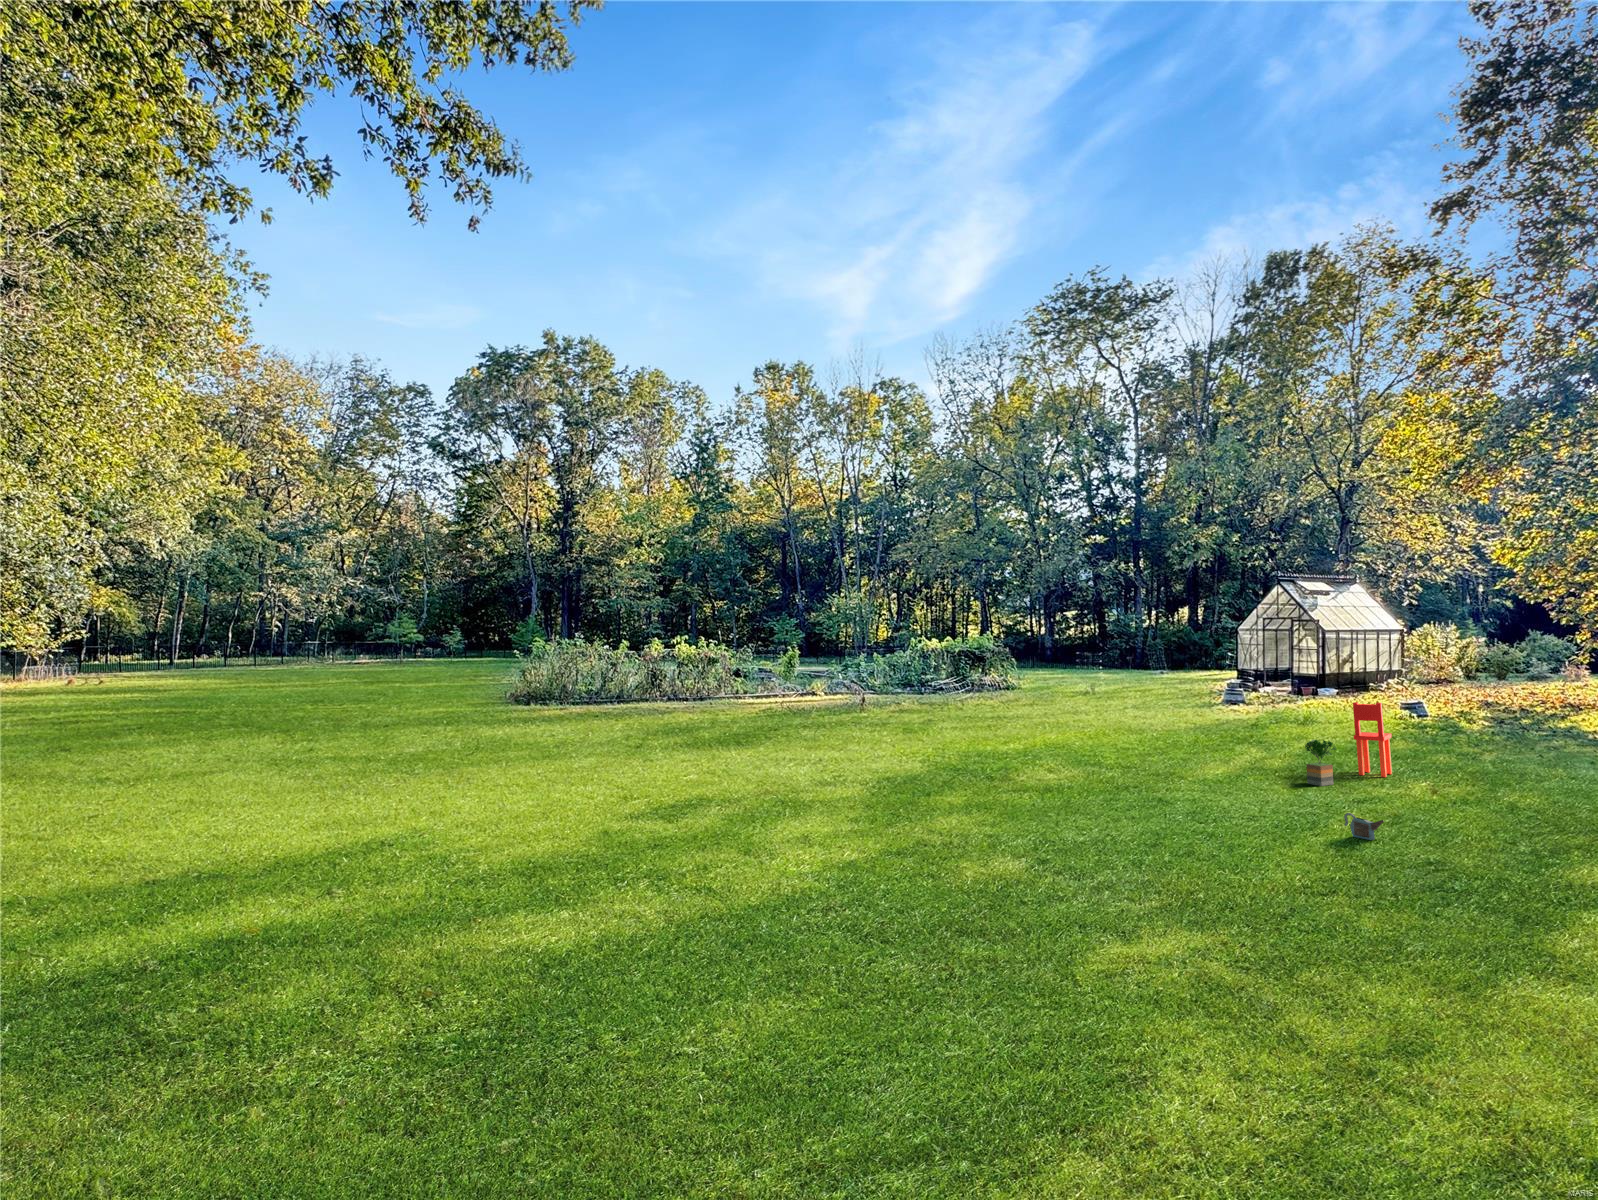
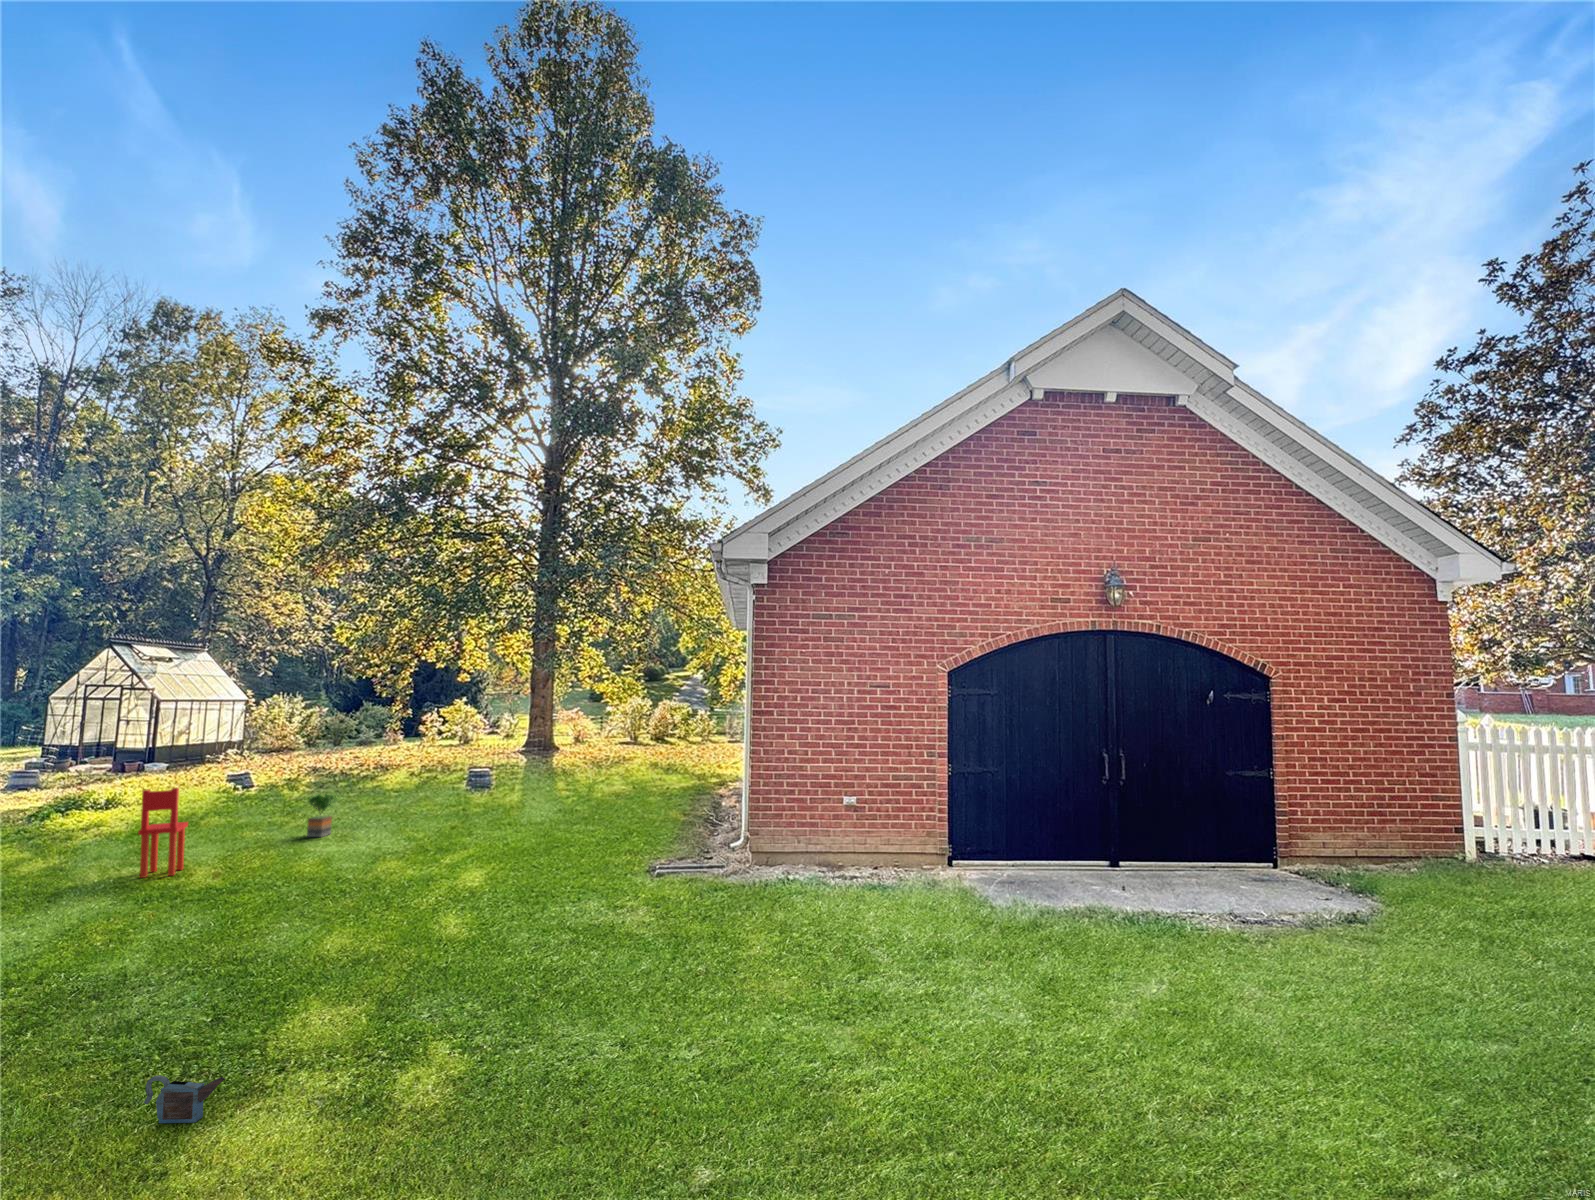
potted tree: present [1305,740,1336,786] -> present [307,794,336,837]
watering can: present [1344,813,1384,840] -> present [144,1075,225,1123]

